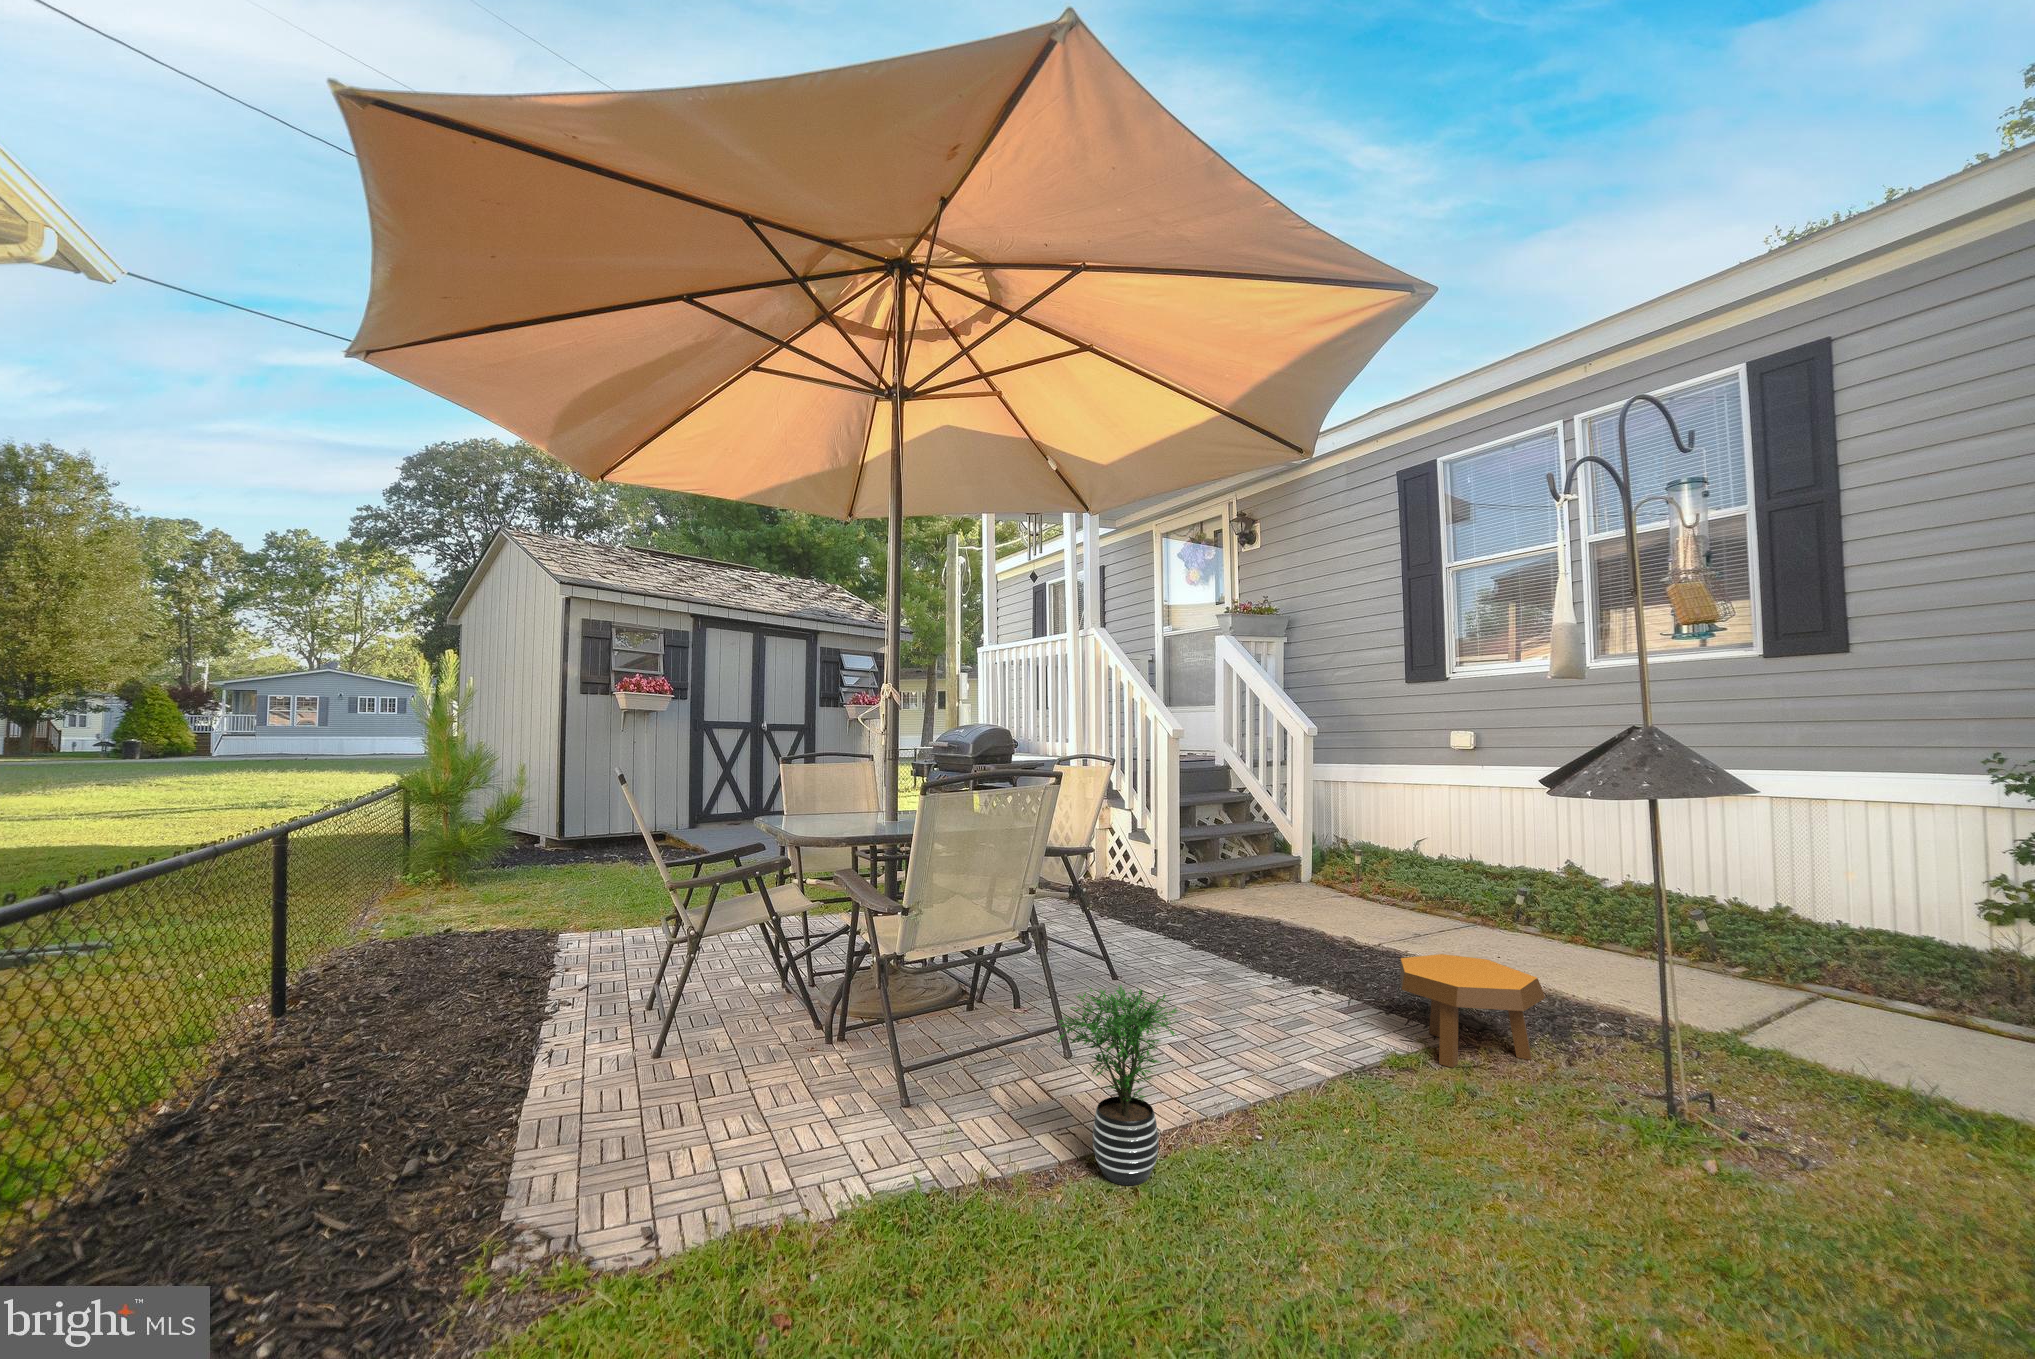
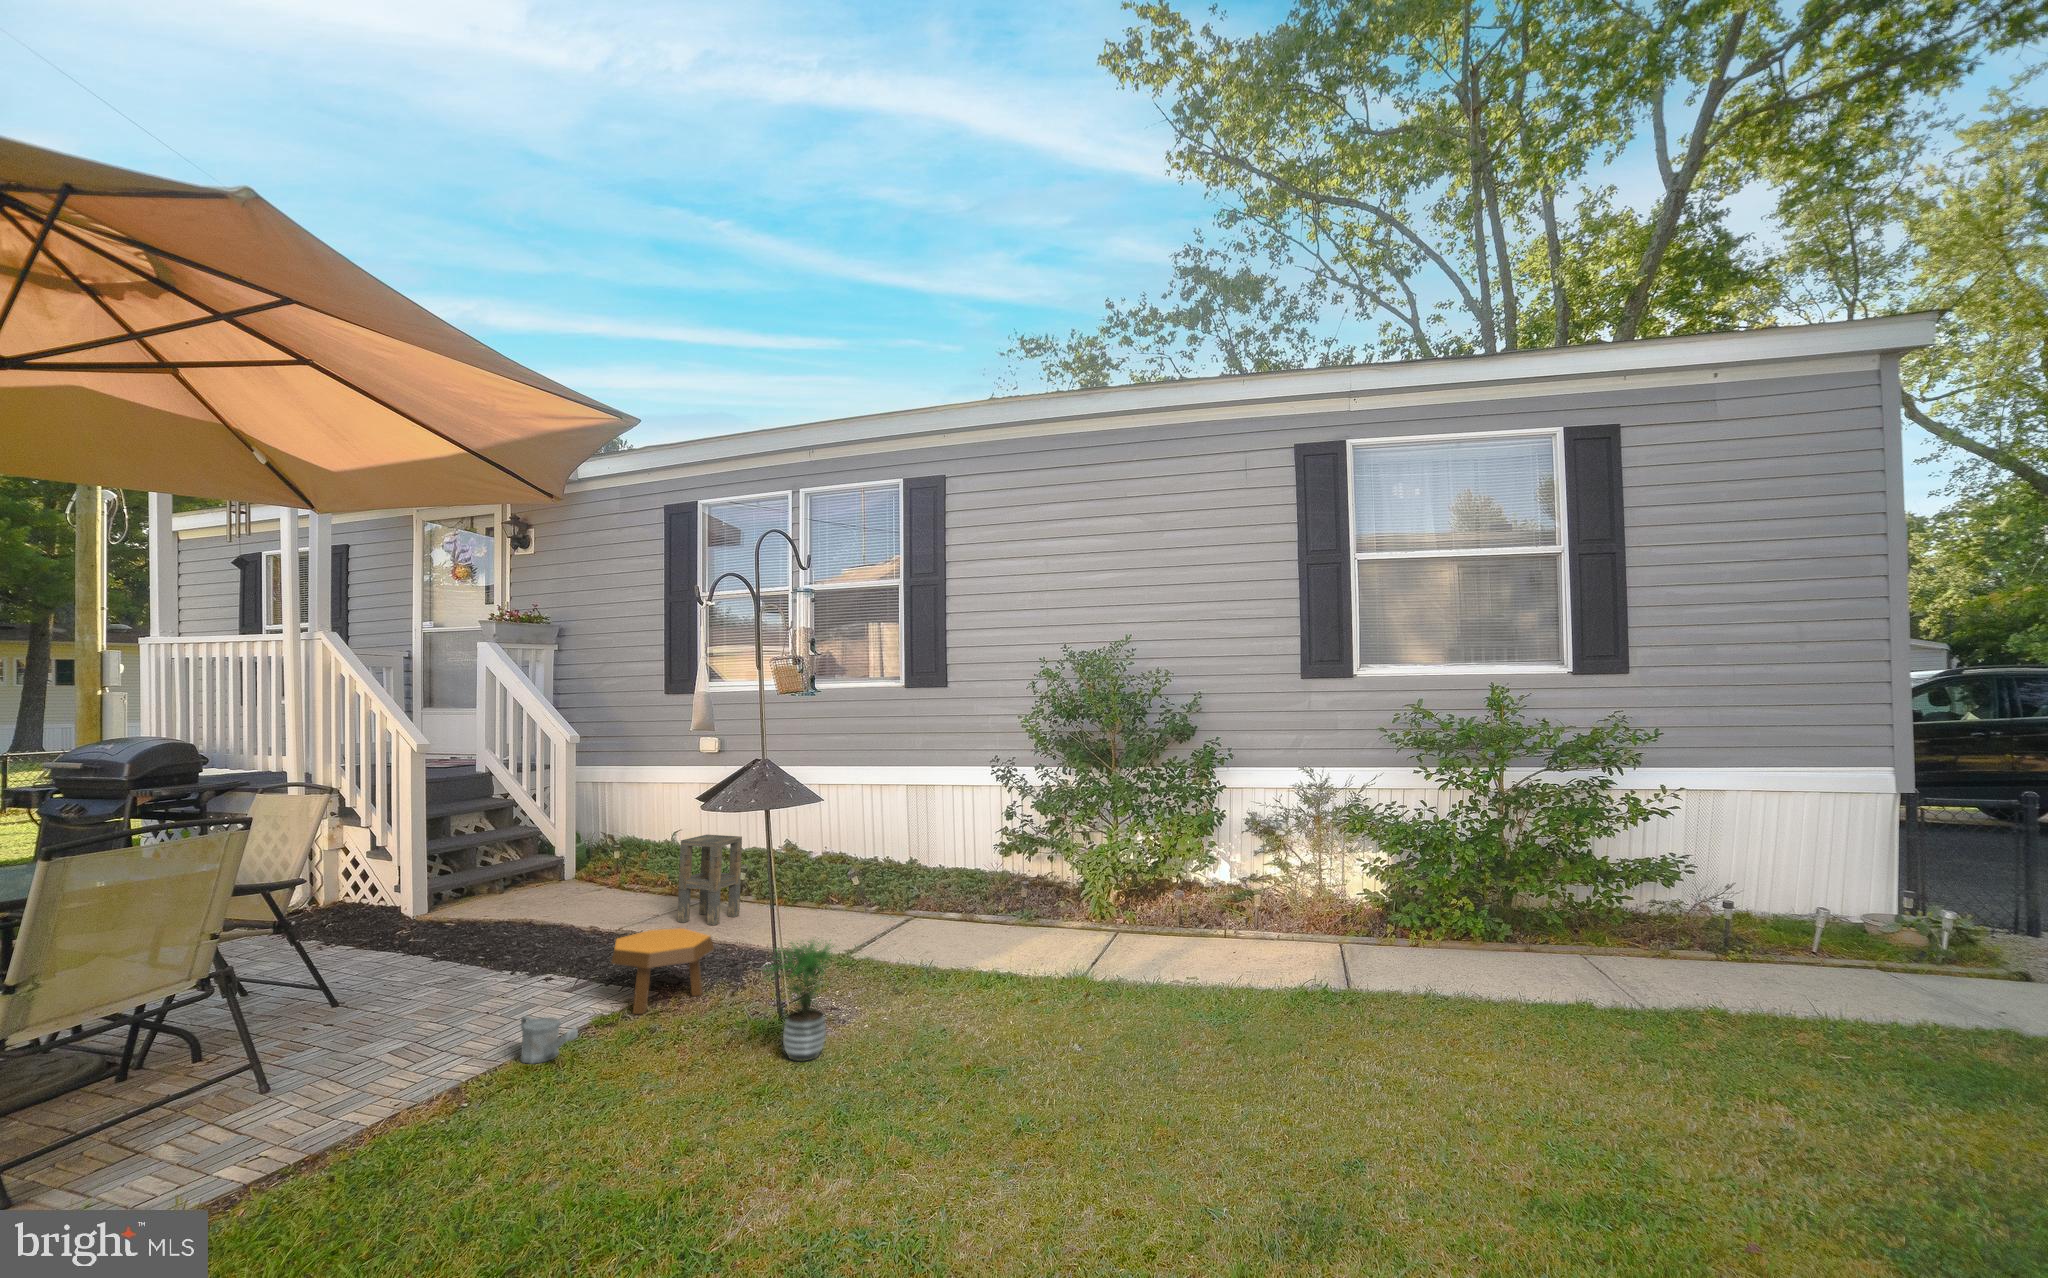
side table: none [1444,844,1530,960] -> present [677,835,742,925]
potted plant: present [1057,985,1178,1185] -> present [764,940,834,1061]
watering can: none [1307,1037,1388,1105] -> present [520,1016,578,1064]

